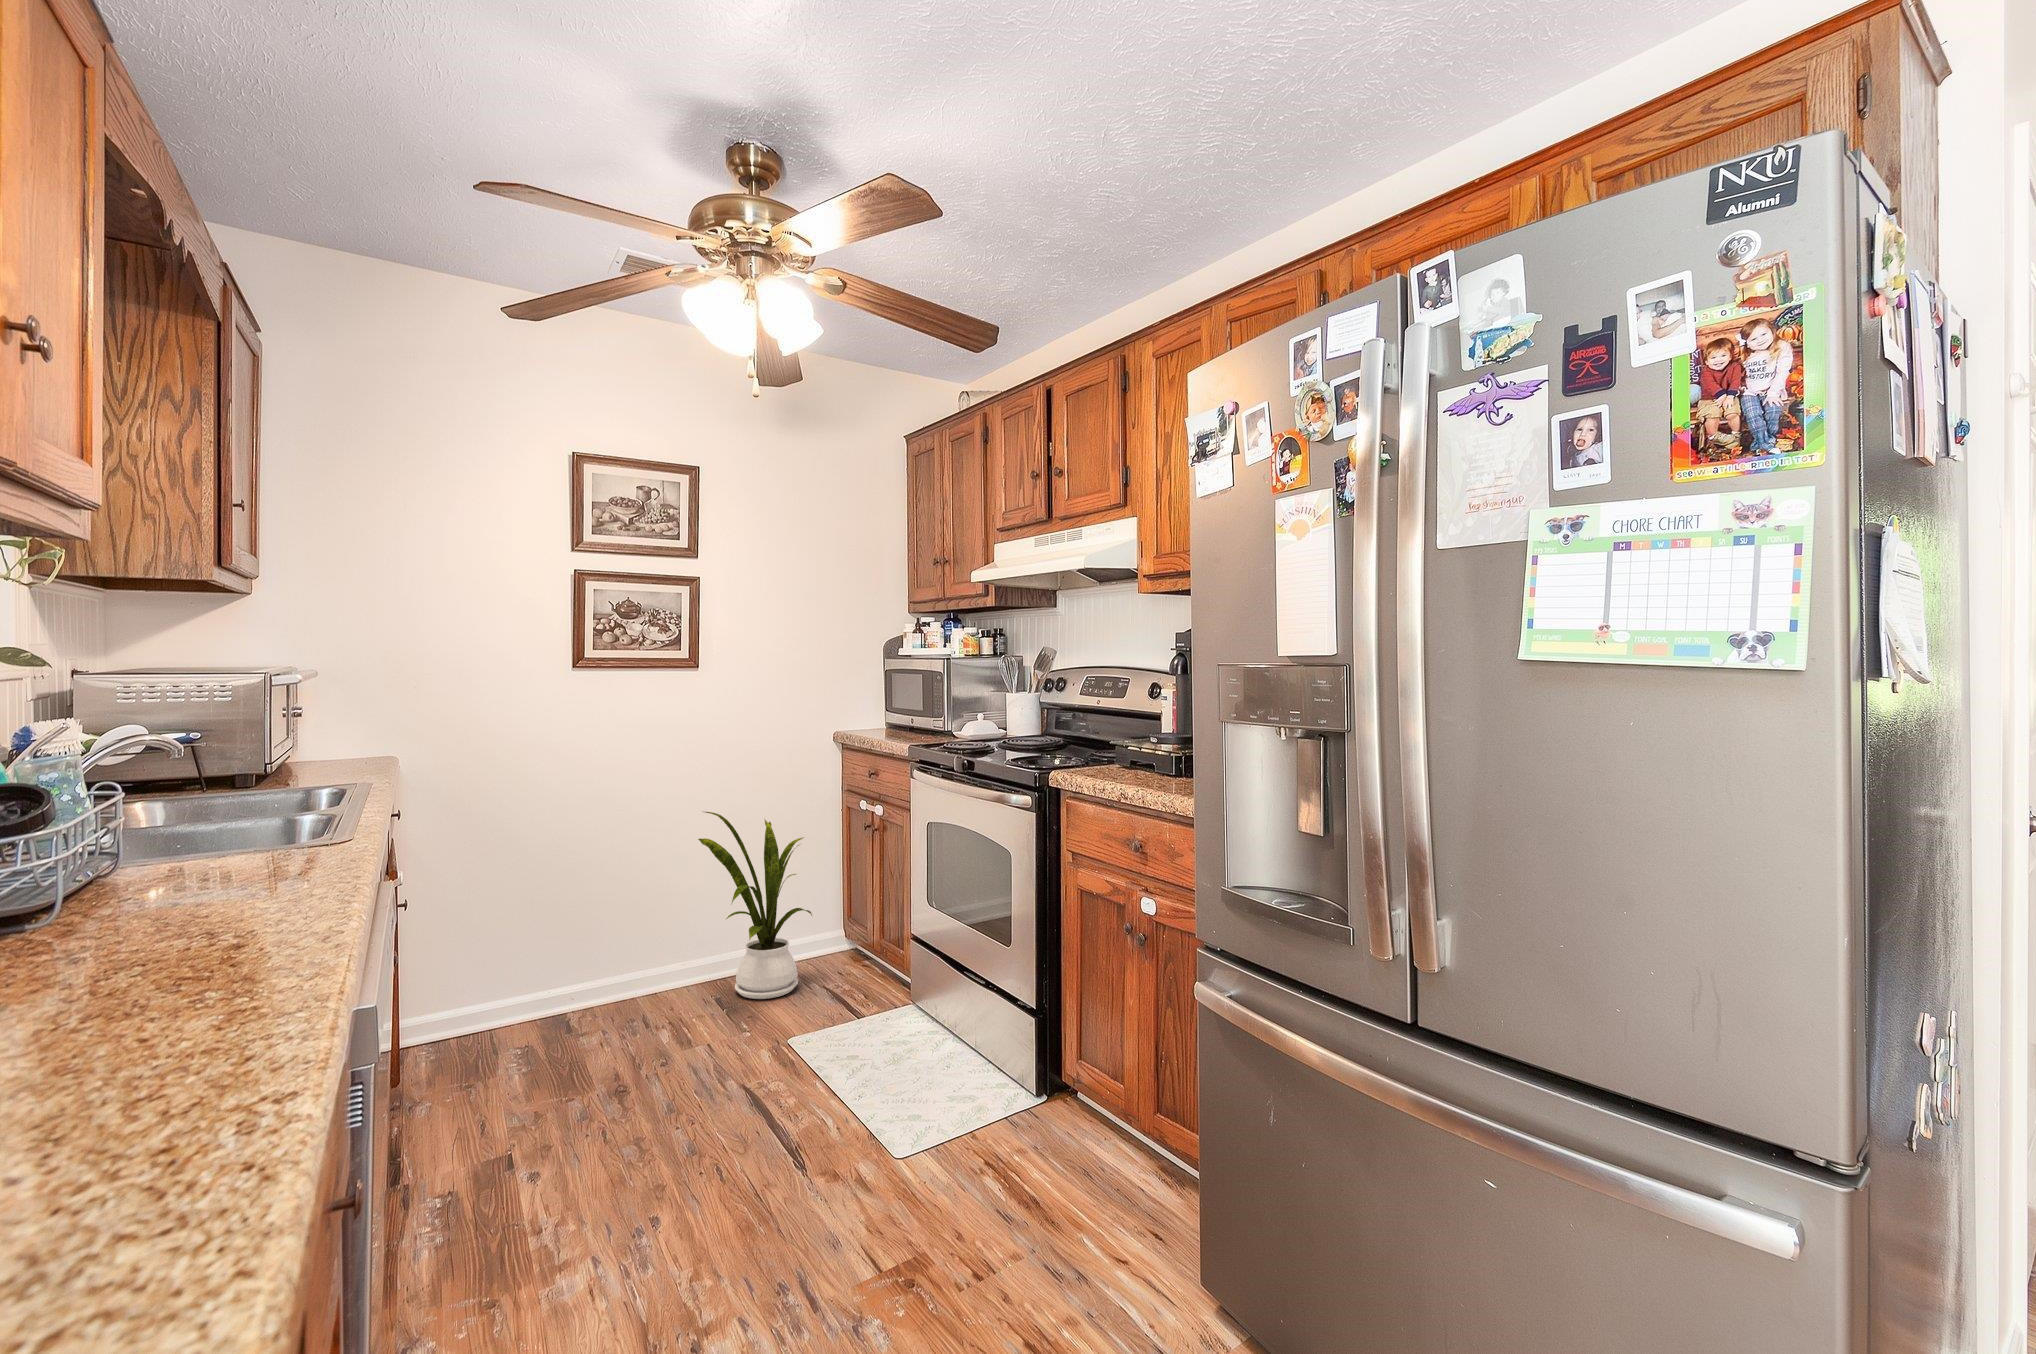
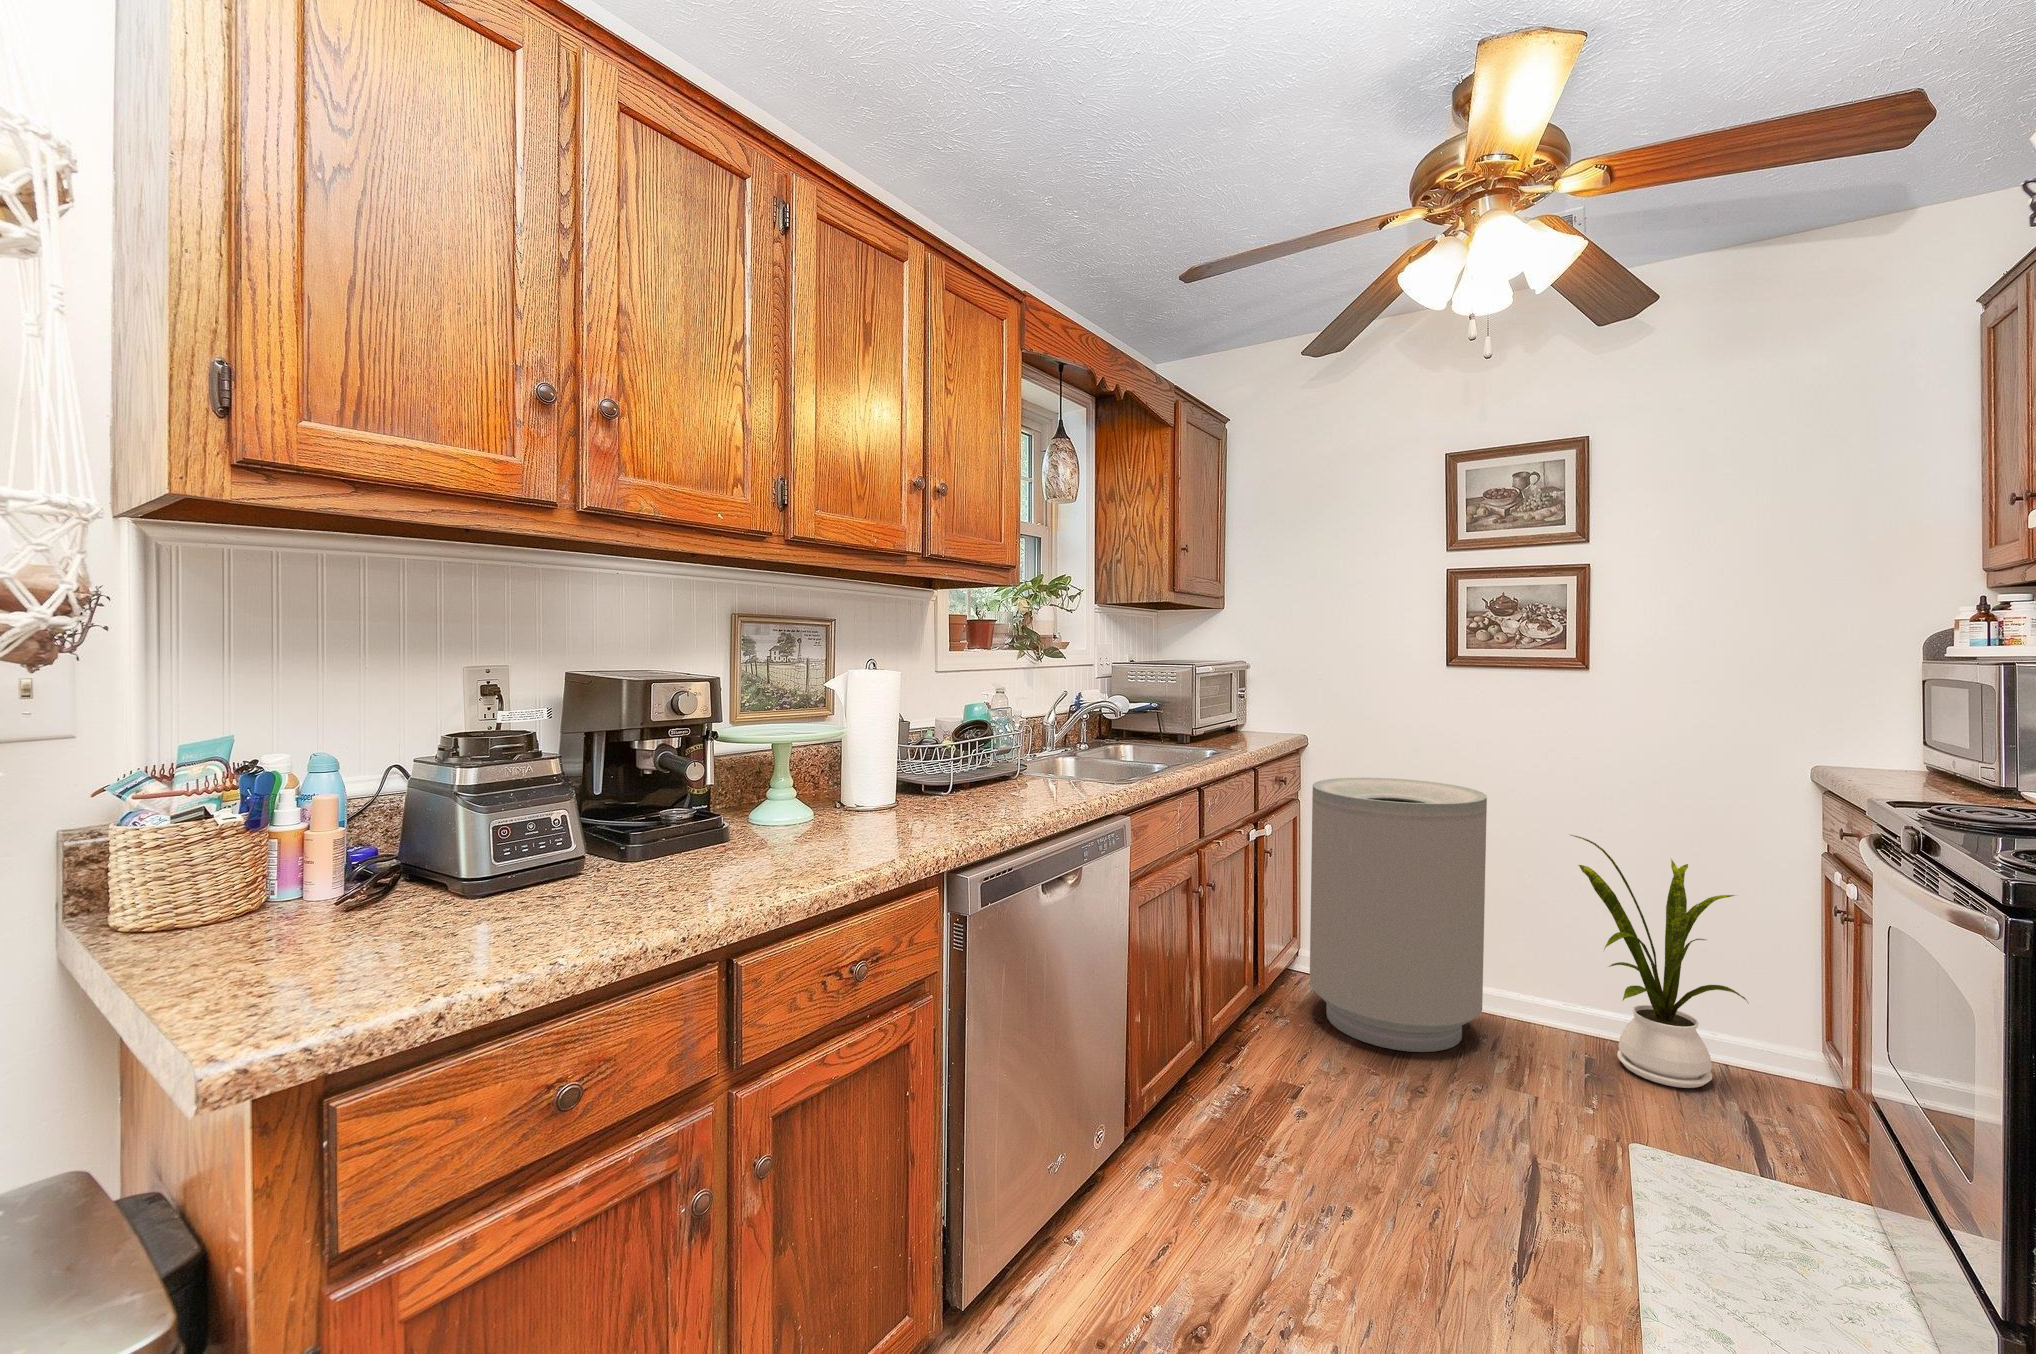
trash can: none [442,784,641,1077] -> present [1310,778,1487,1052]

